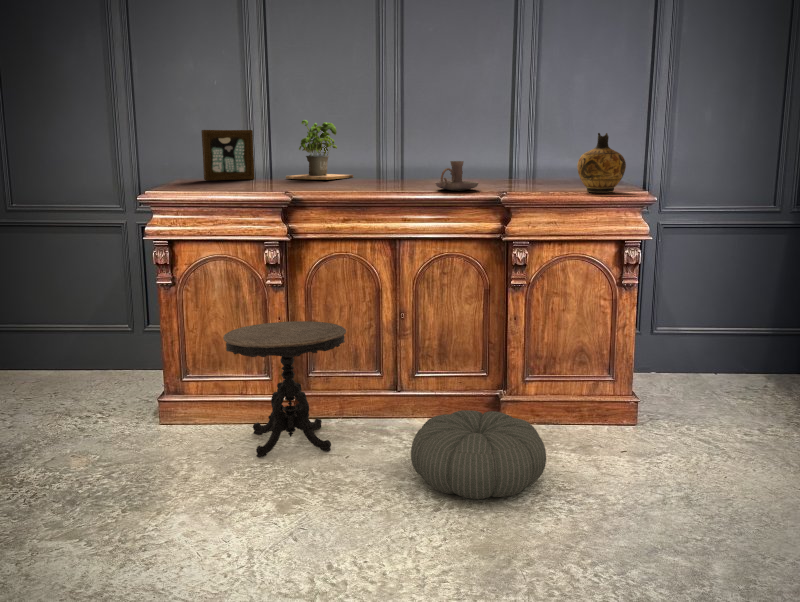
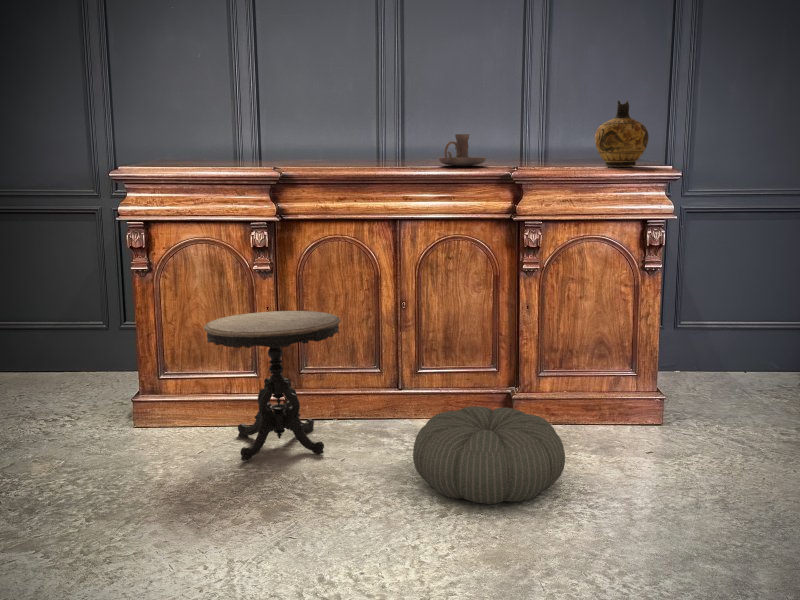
potted plant: present [286,120,353,180] -> none [275,96,349,160]
picture frame: present [201,130,255,181] -> none [183,106,241,161]

